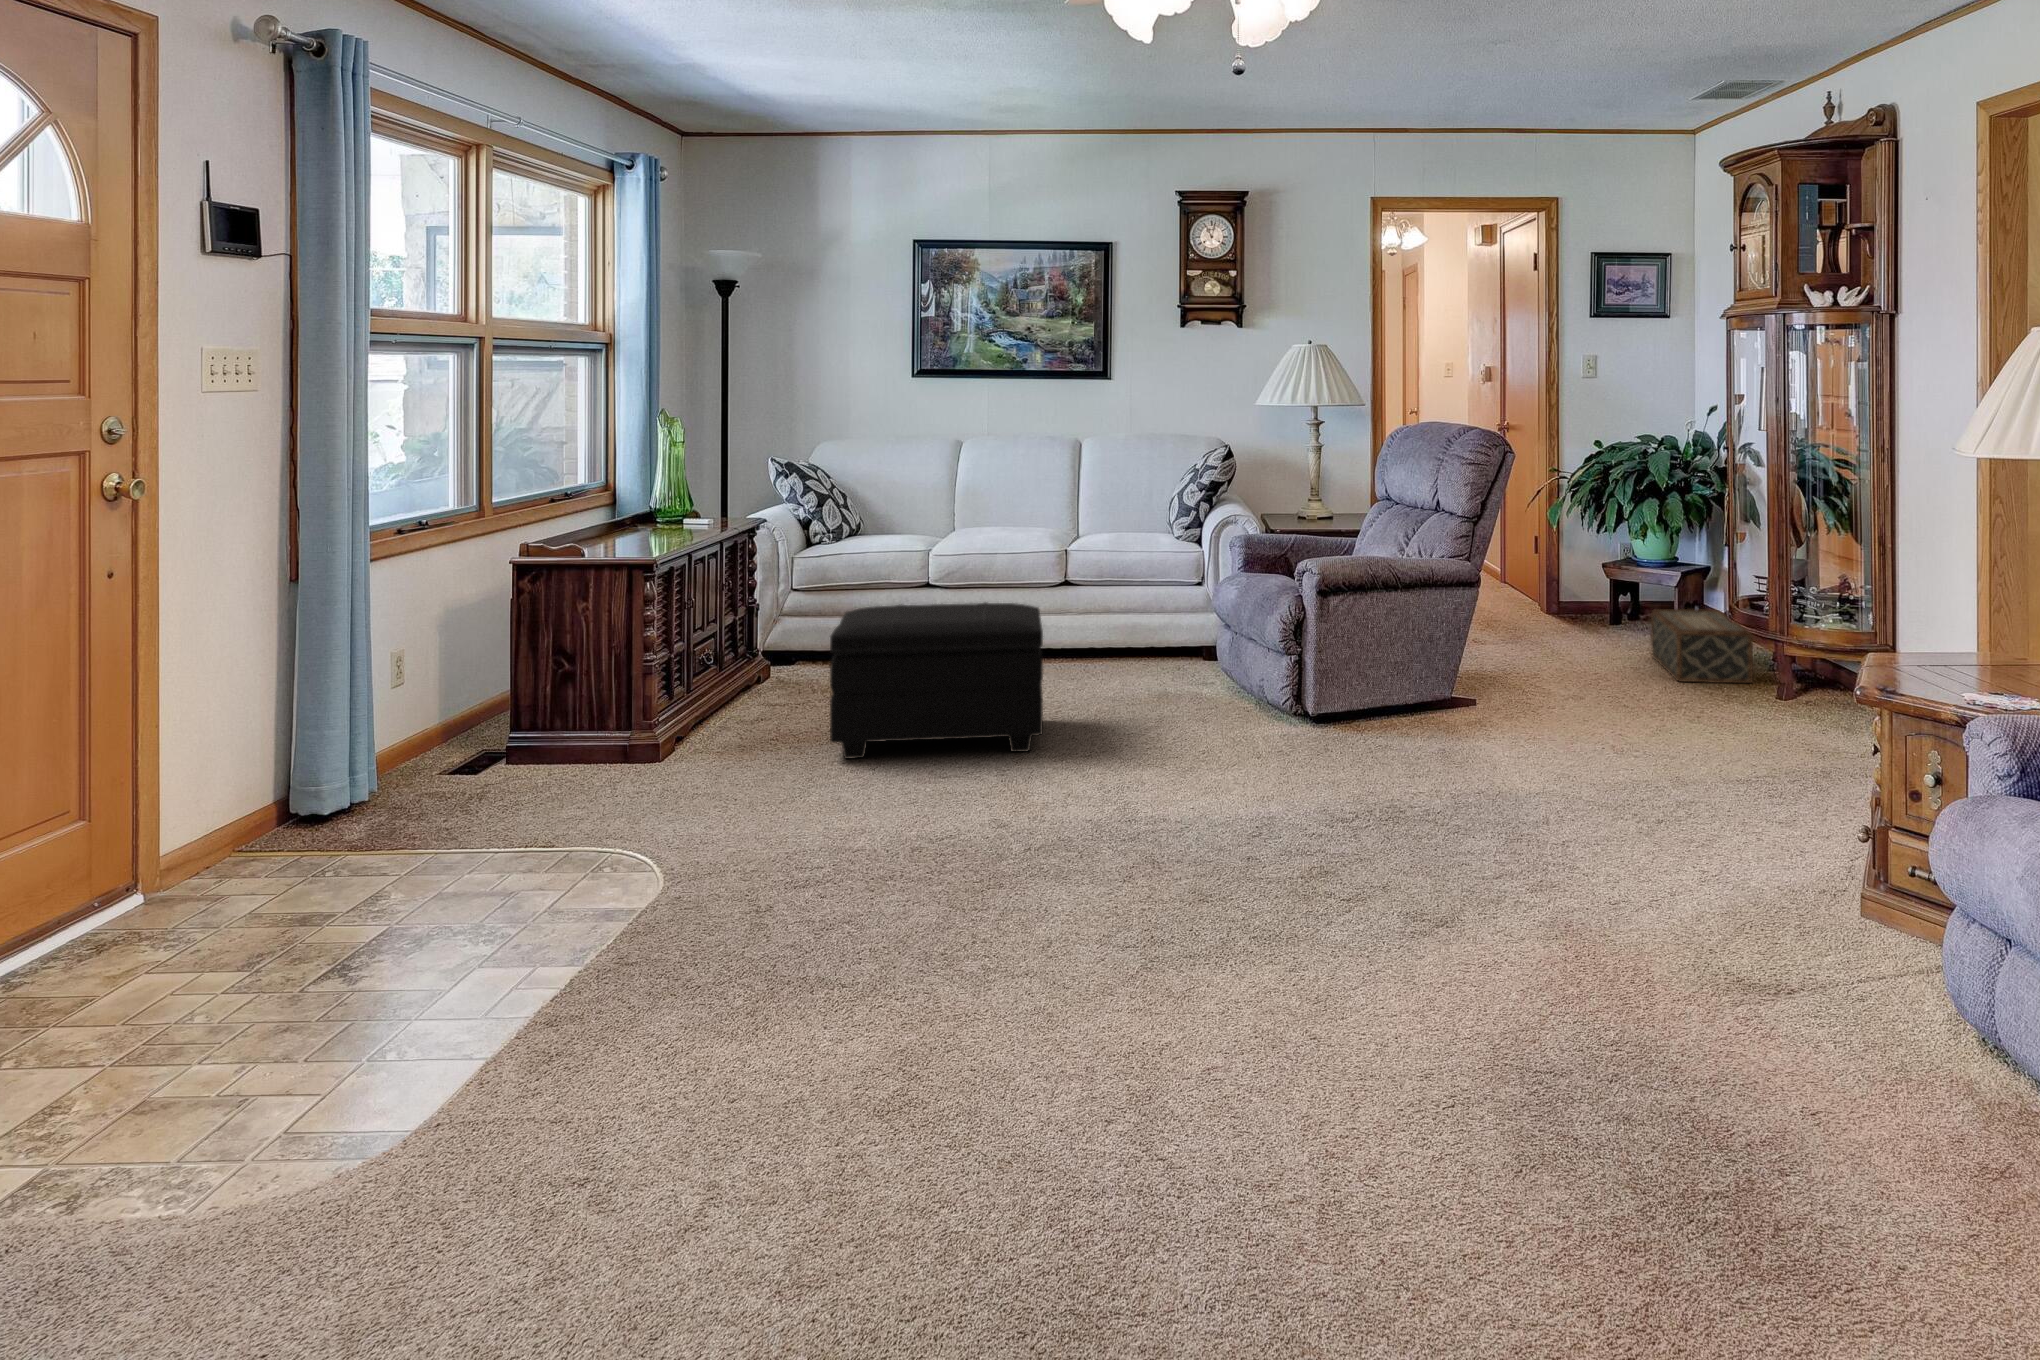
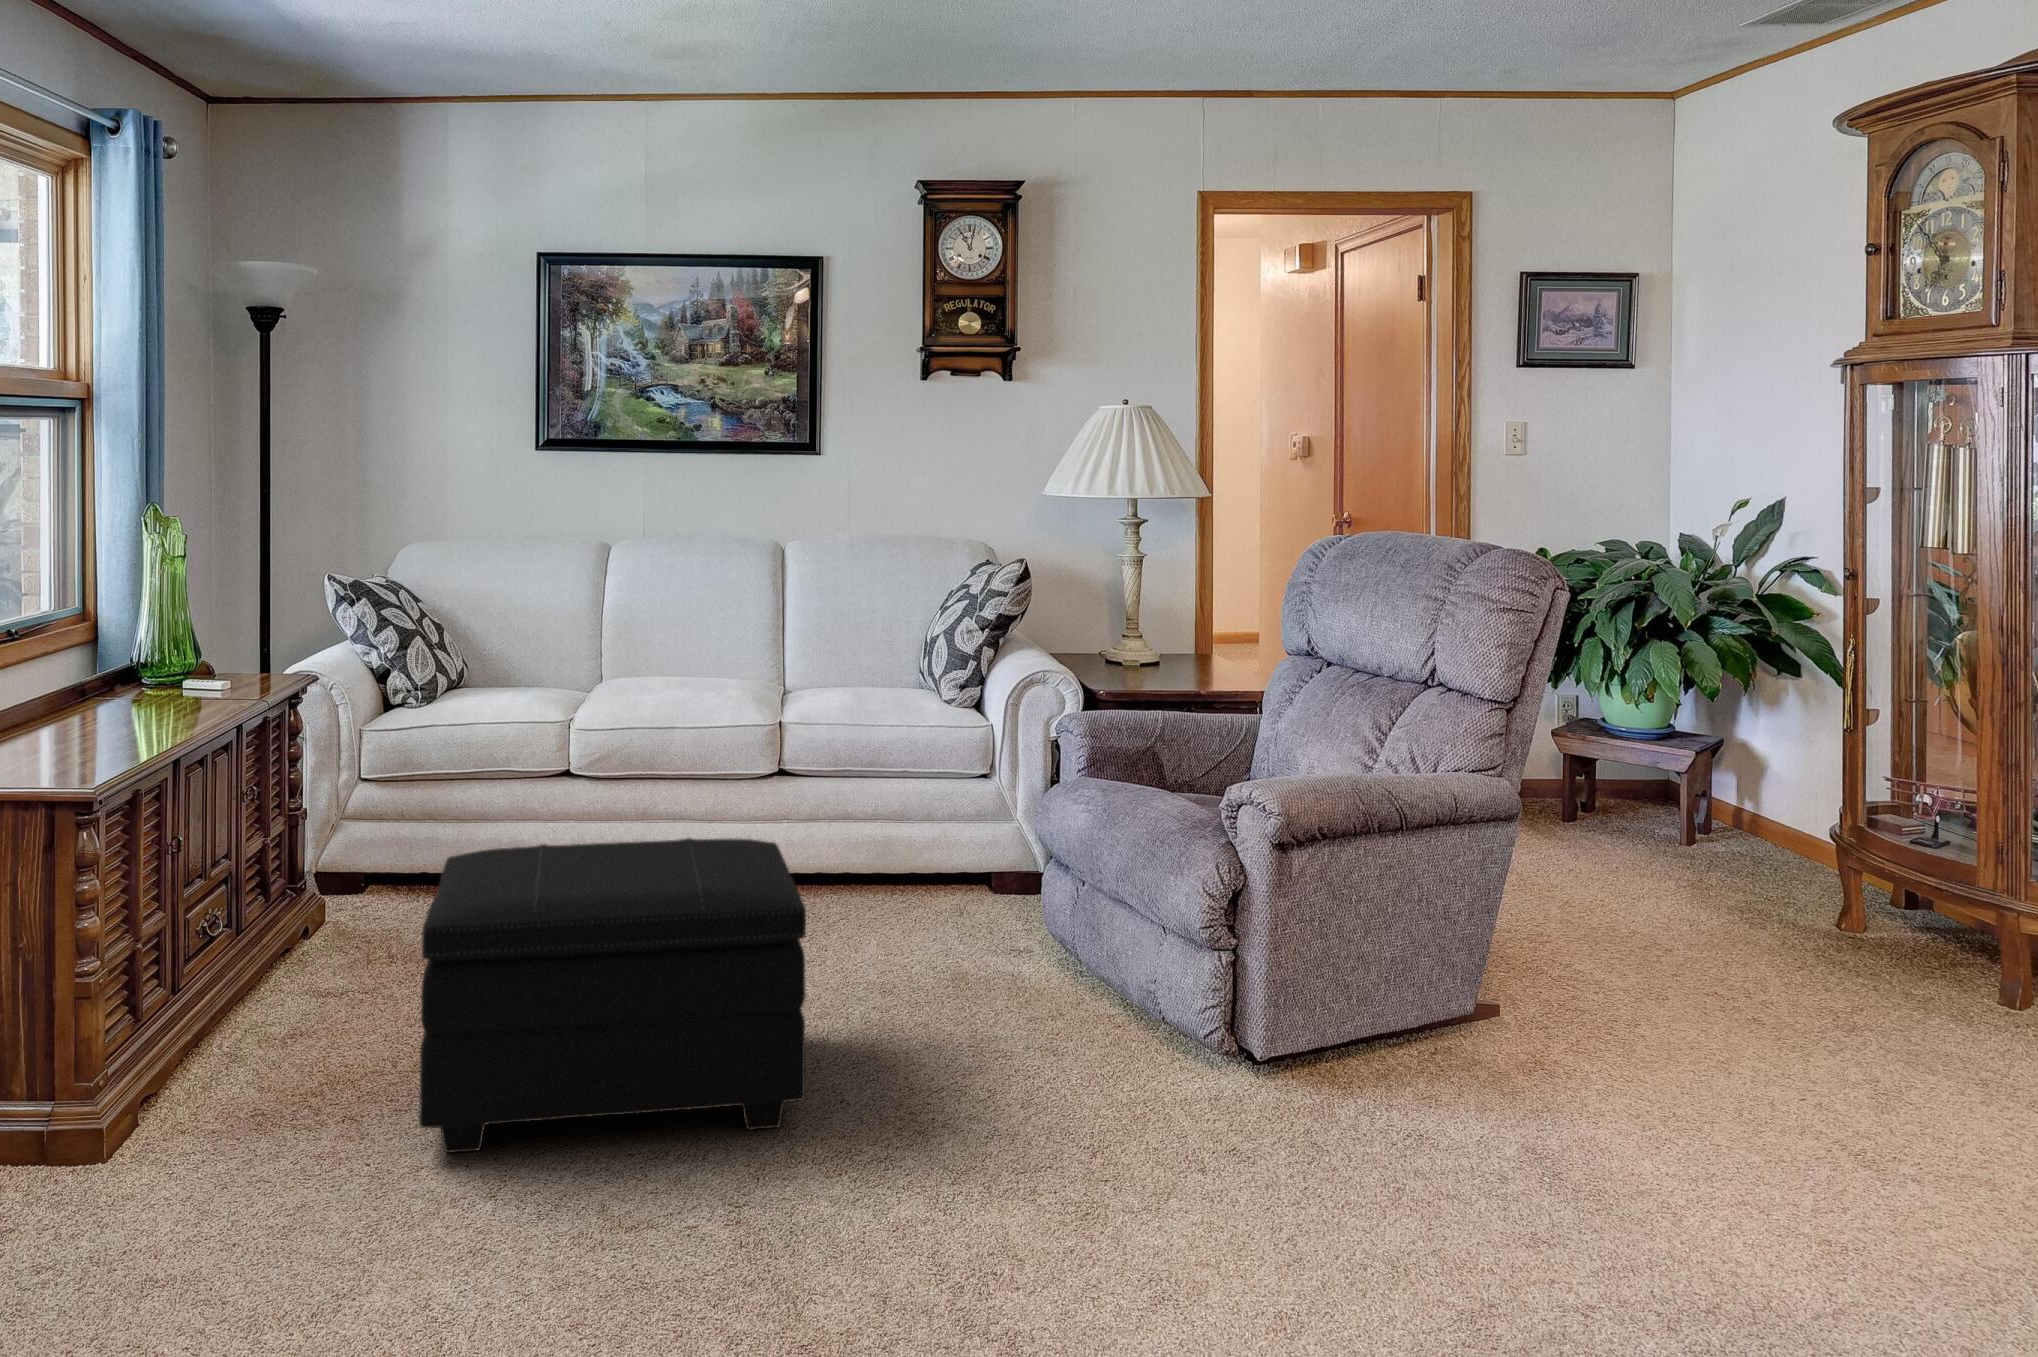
woven basket: present [1651,609,1753,683] -> none [1673,806,1885,938]

